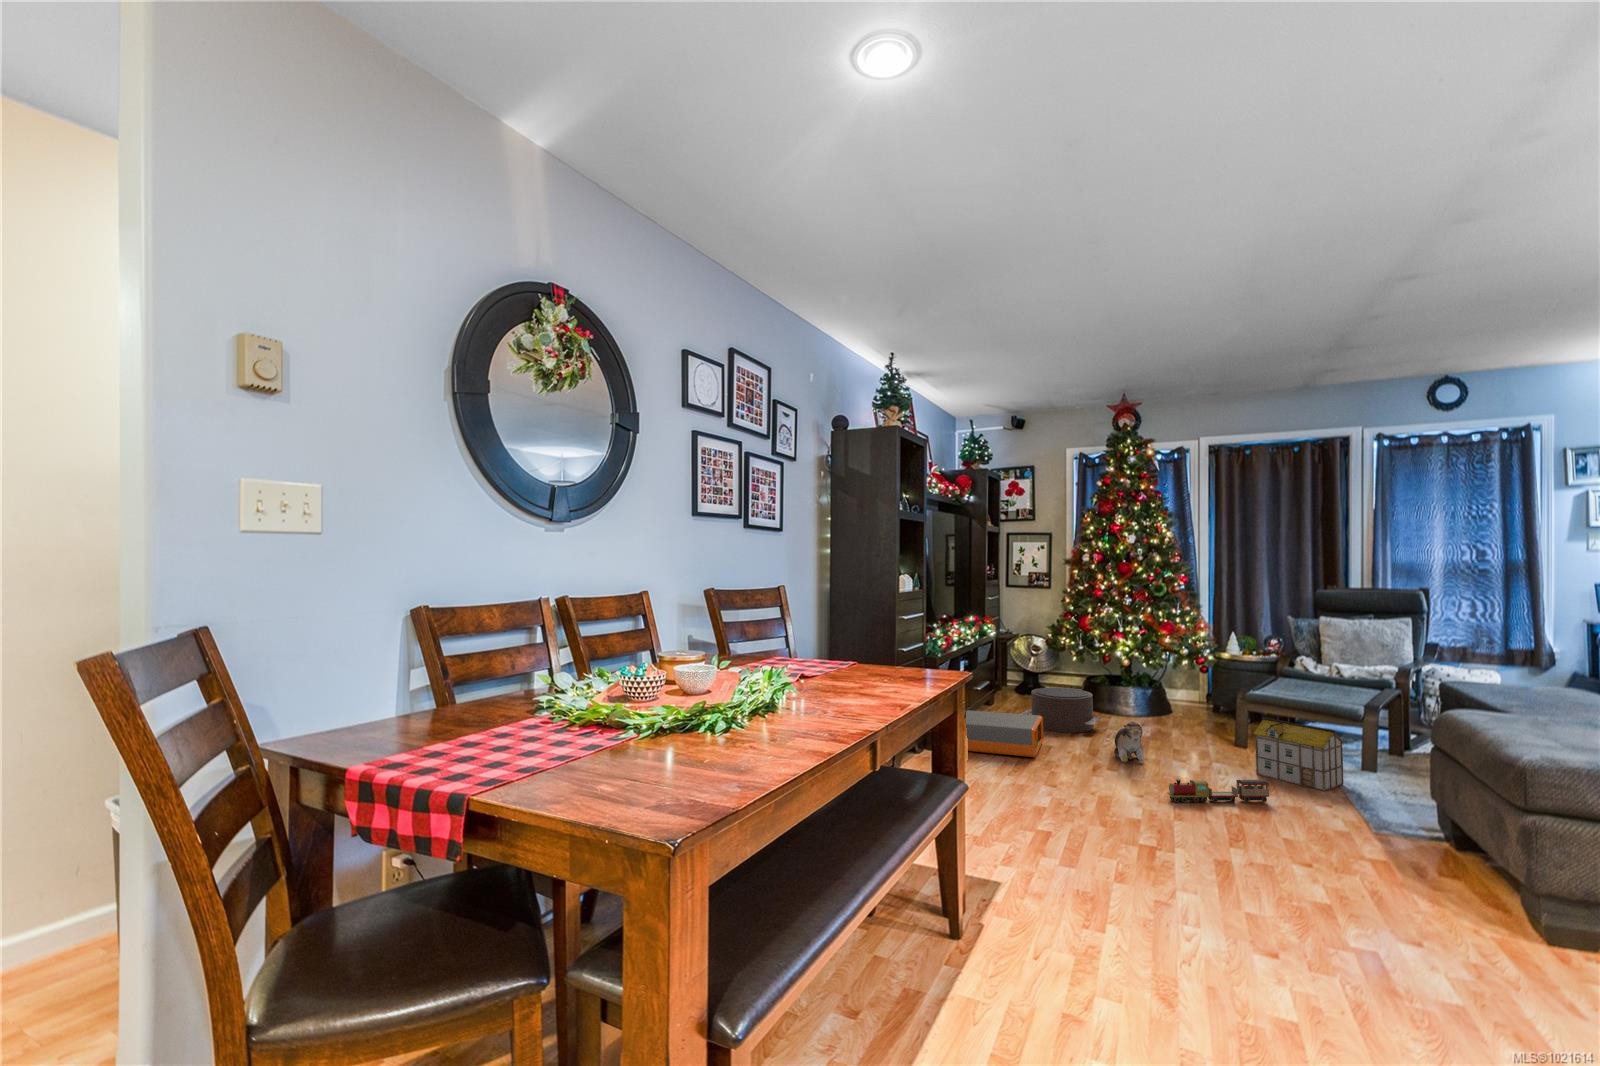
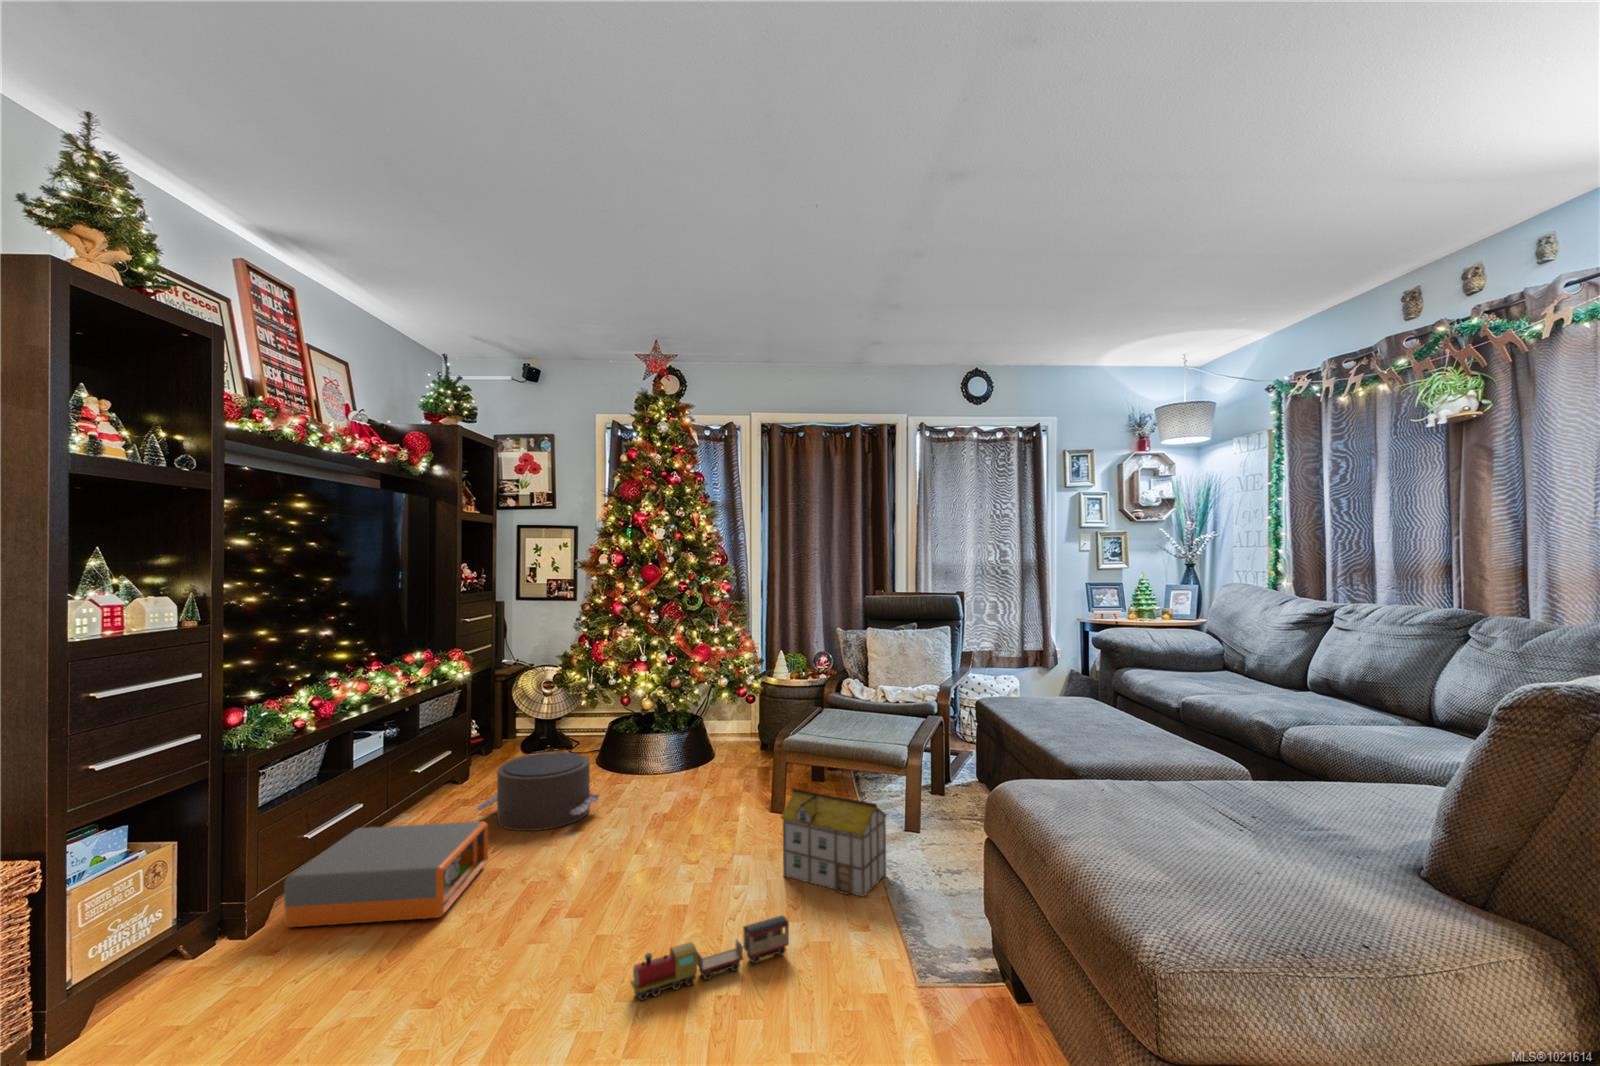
plush toy: present [1114,721,1144,762] -> none [591,824,632,893]

